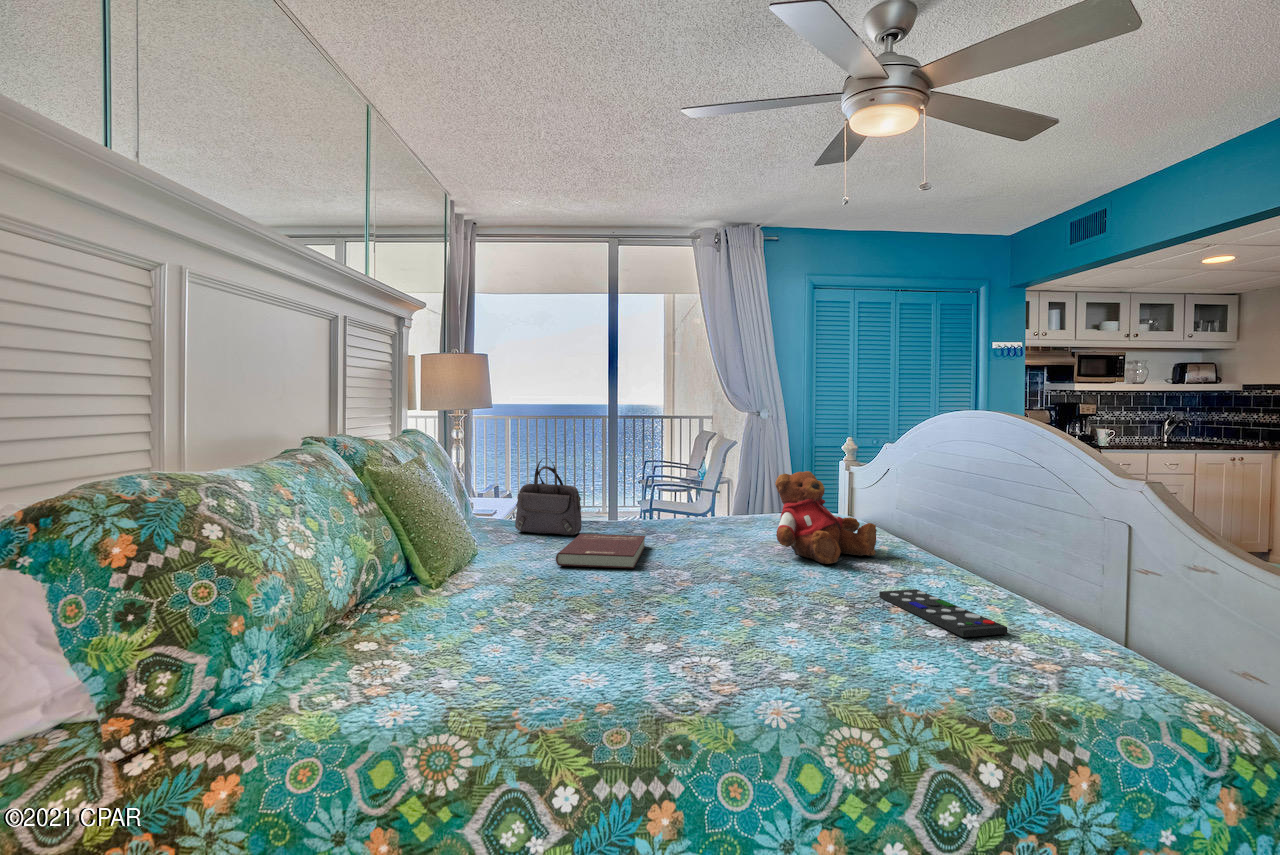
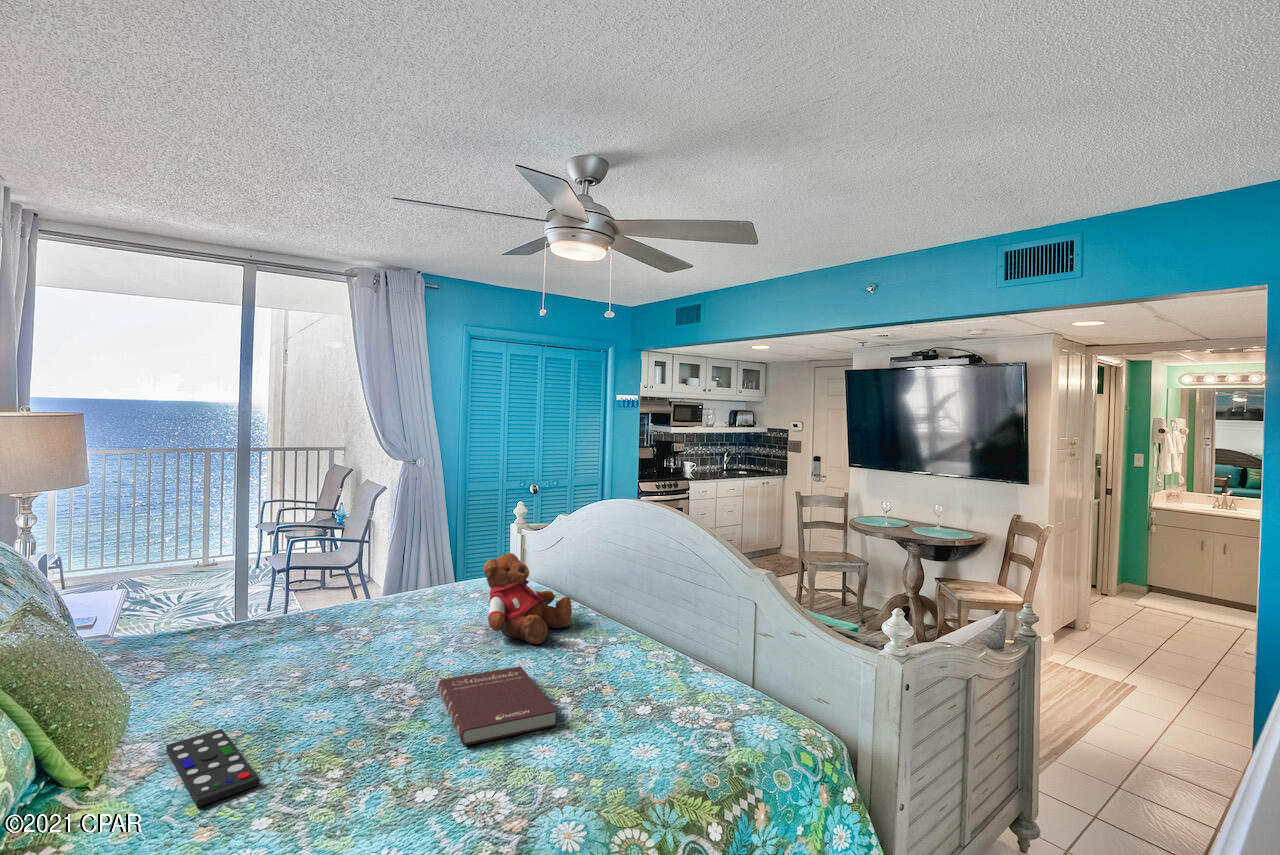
handbag: present [515,458,582,536] -> none [158,562,256,655]
book: present [556,534,645,568] -> present [438,666,557,746]
remote control: present [879,589,1007,637] -> present [166,729,259,807]

